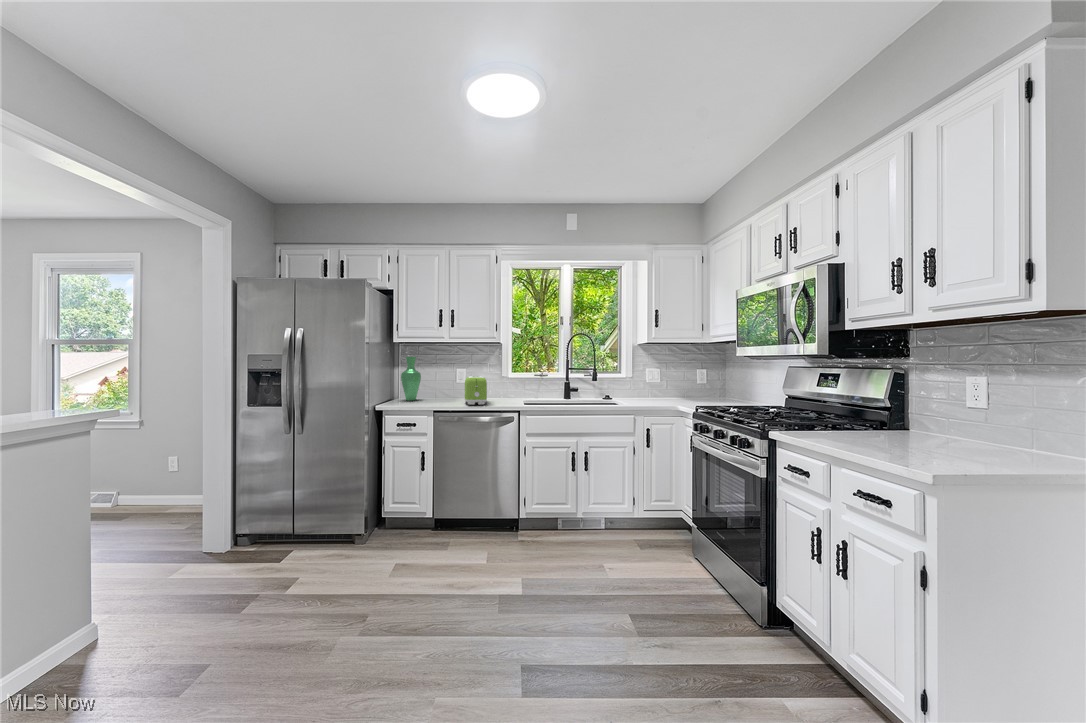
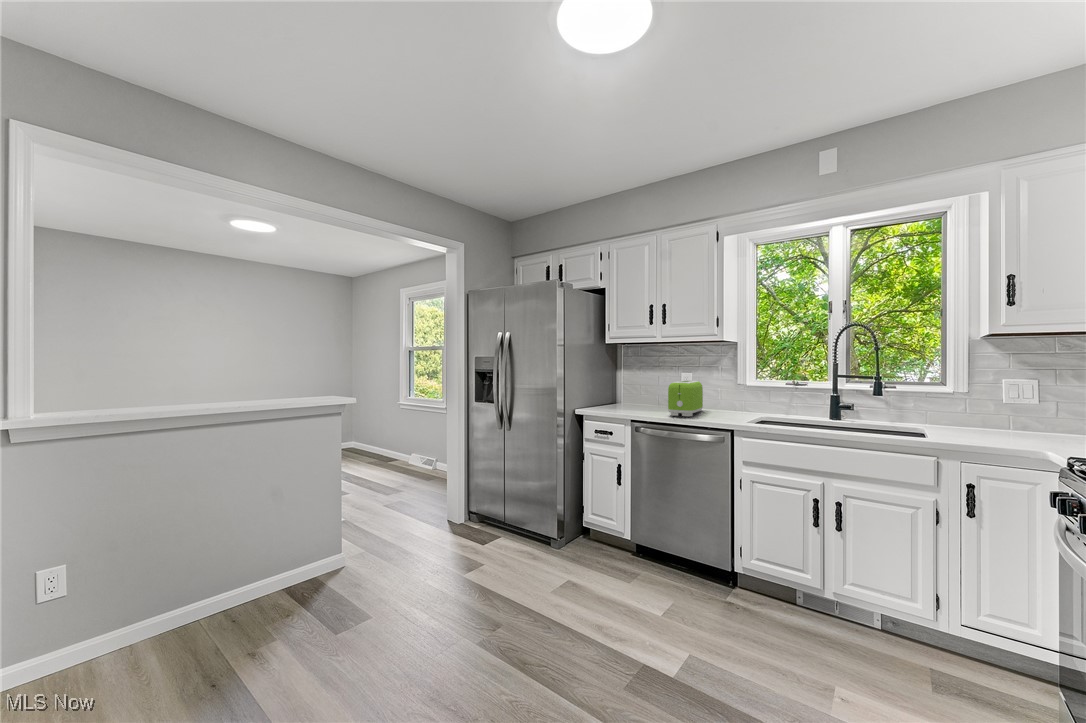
vase: present [401,357,421,401] -> none [617,358,638,405]

